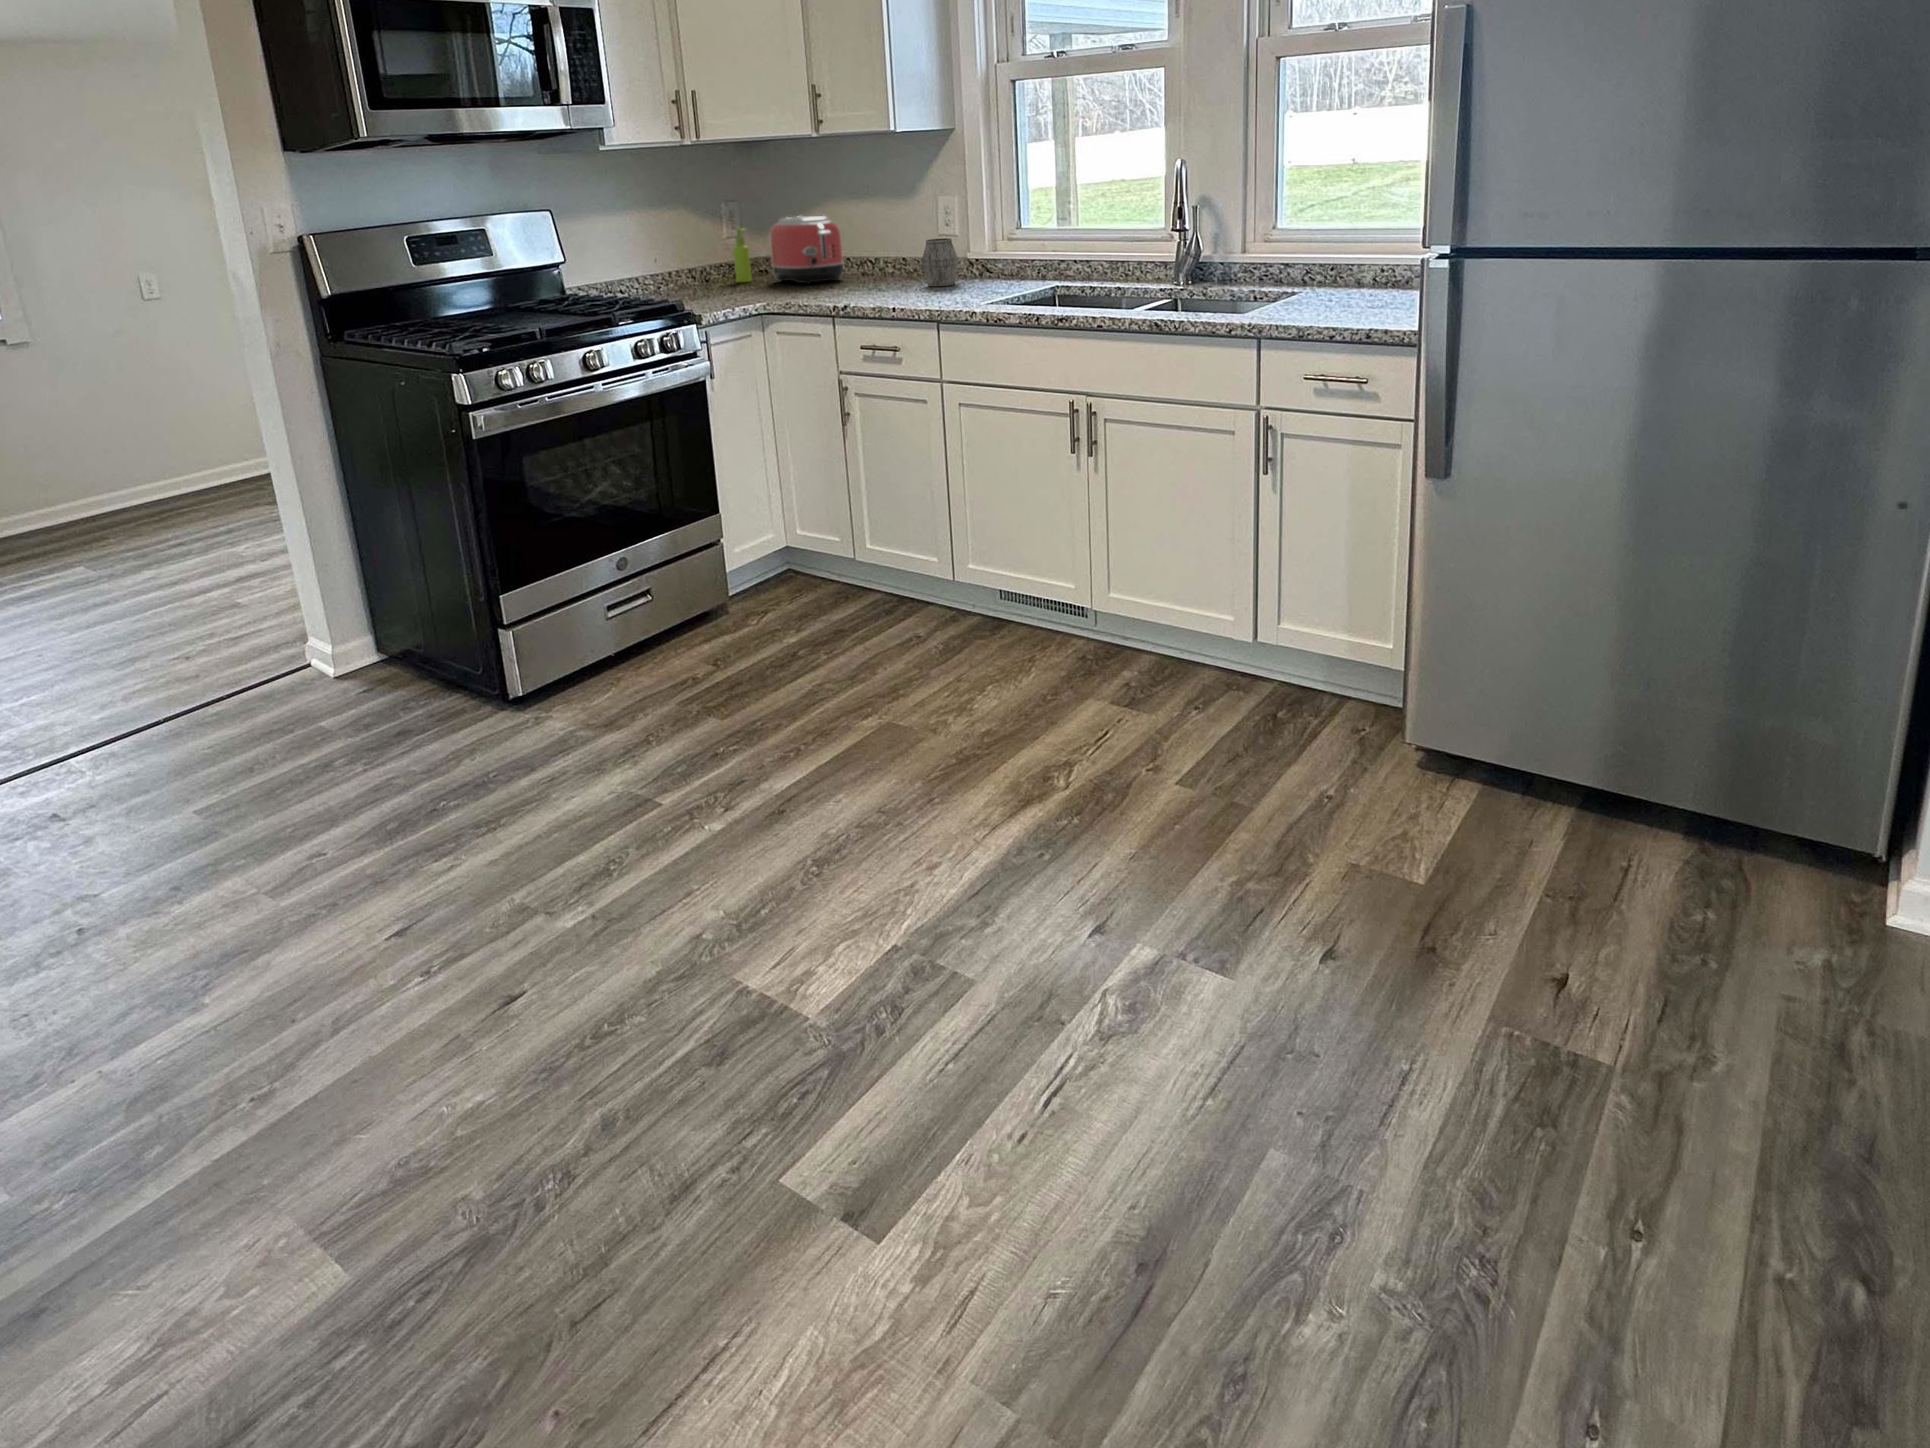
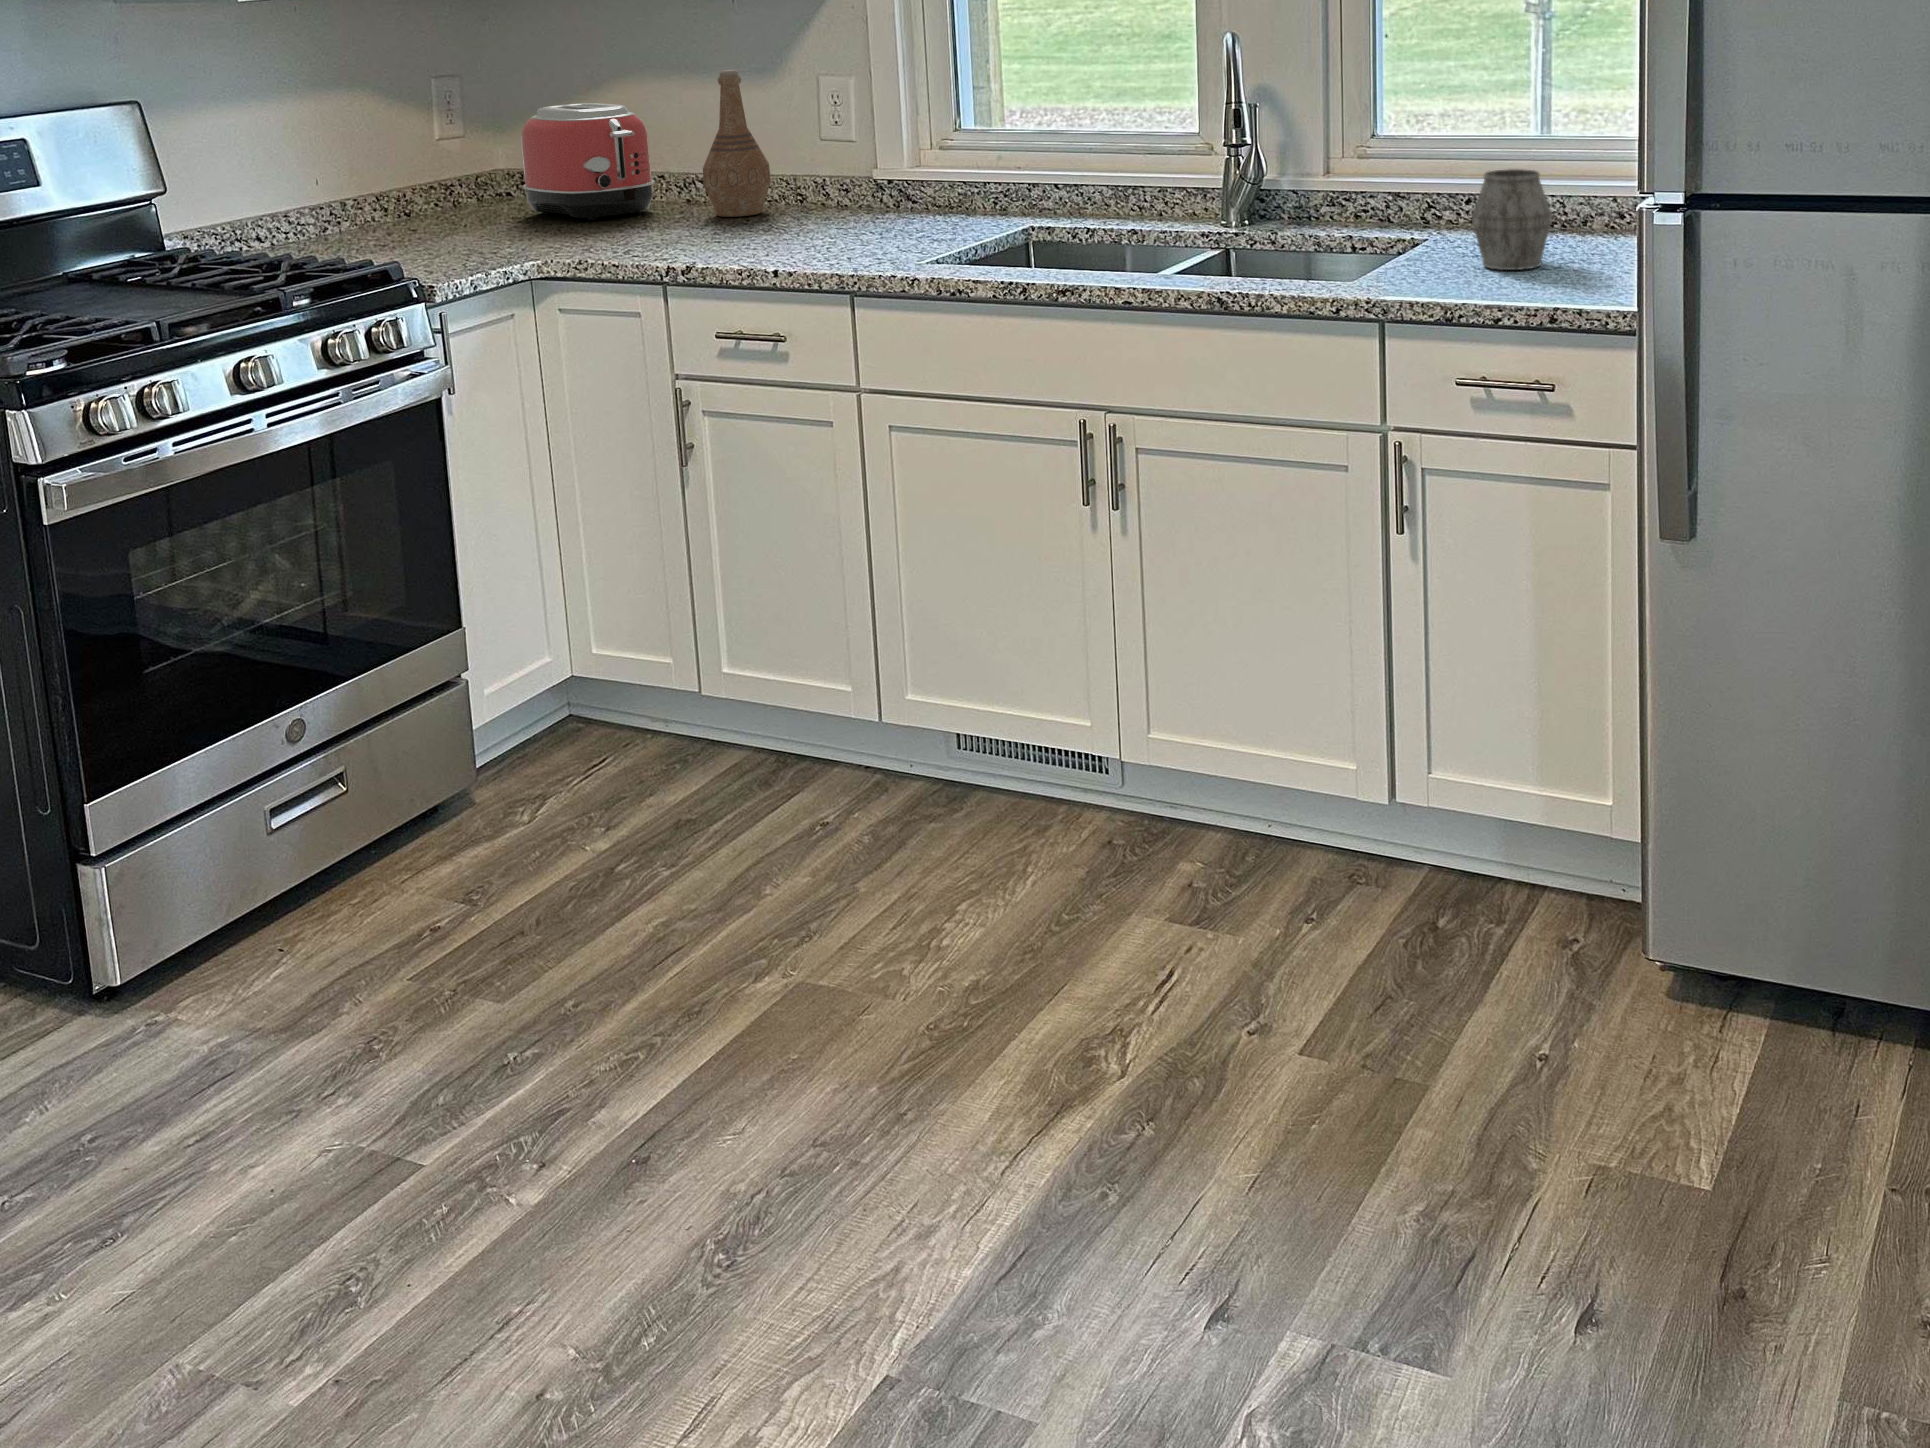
vase: none [870,194,910,282] -> present [703,70,771,217]
soap dispenser: present [733,228,752,282] -> none [454,123,487,216]
mug: present [922,238,958,286] -> present [1472,169,1552,270]

